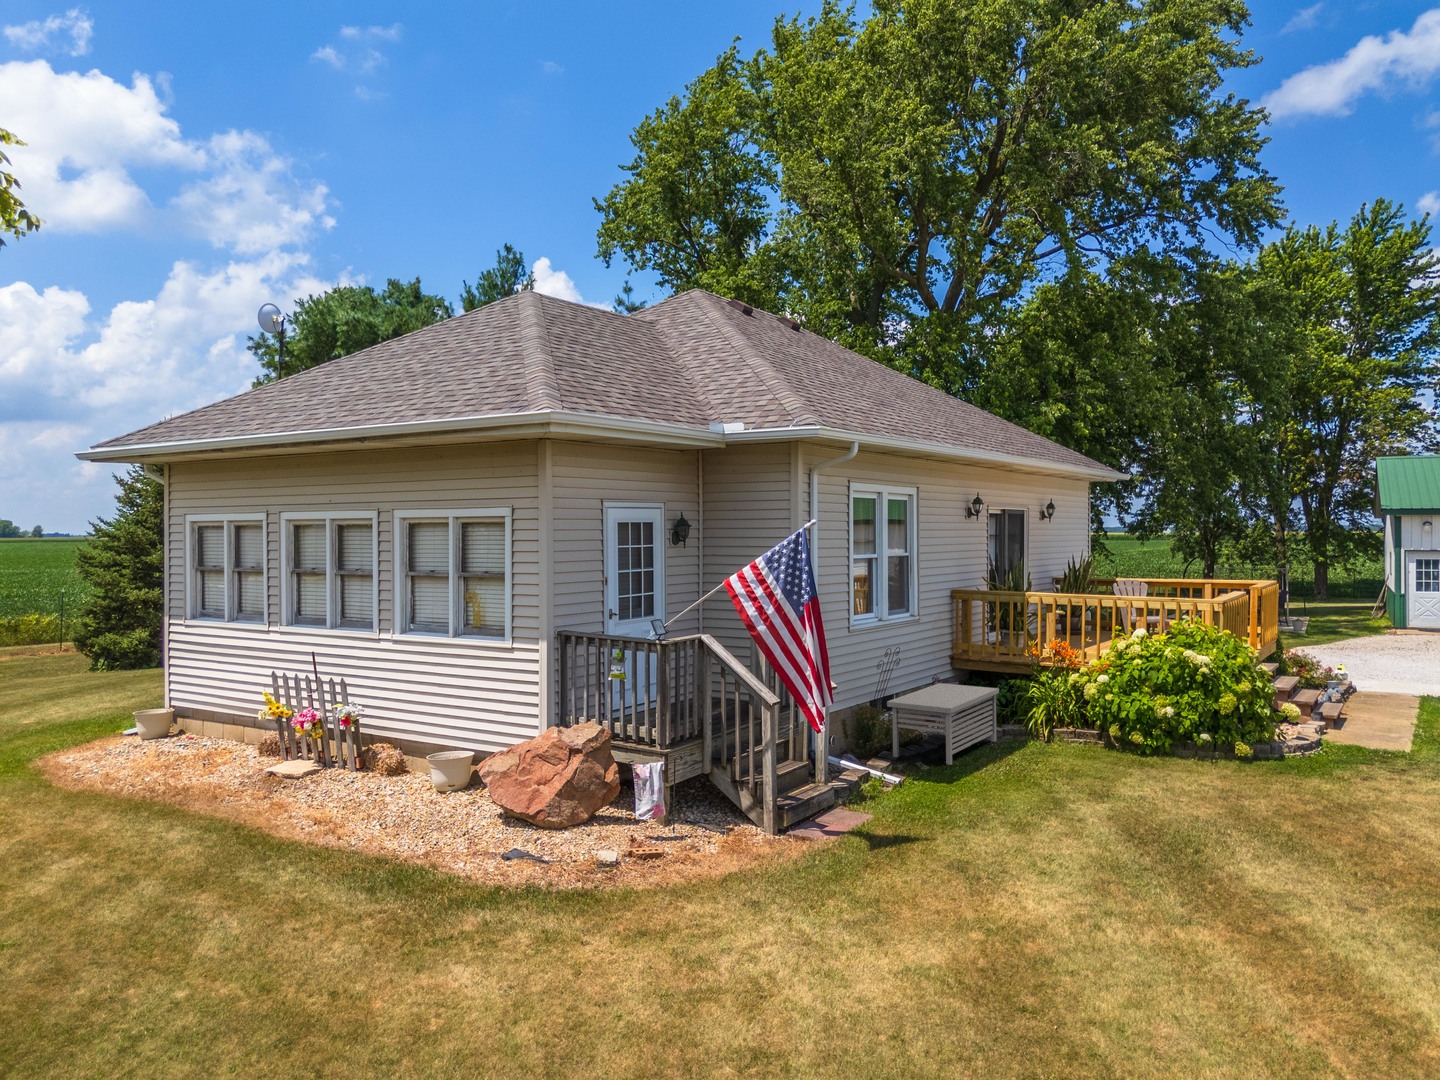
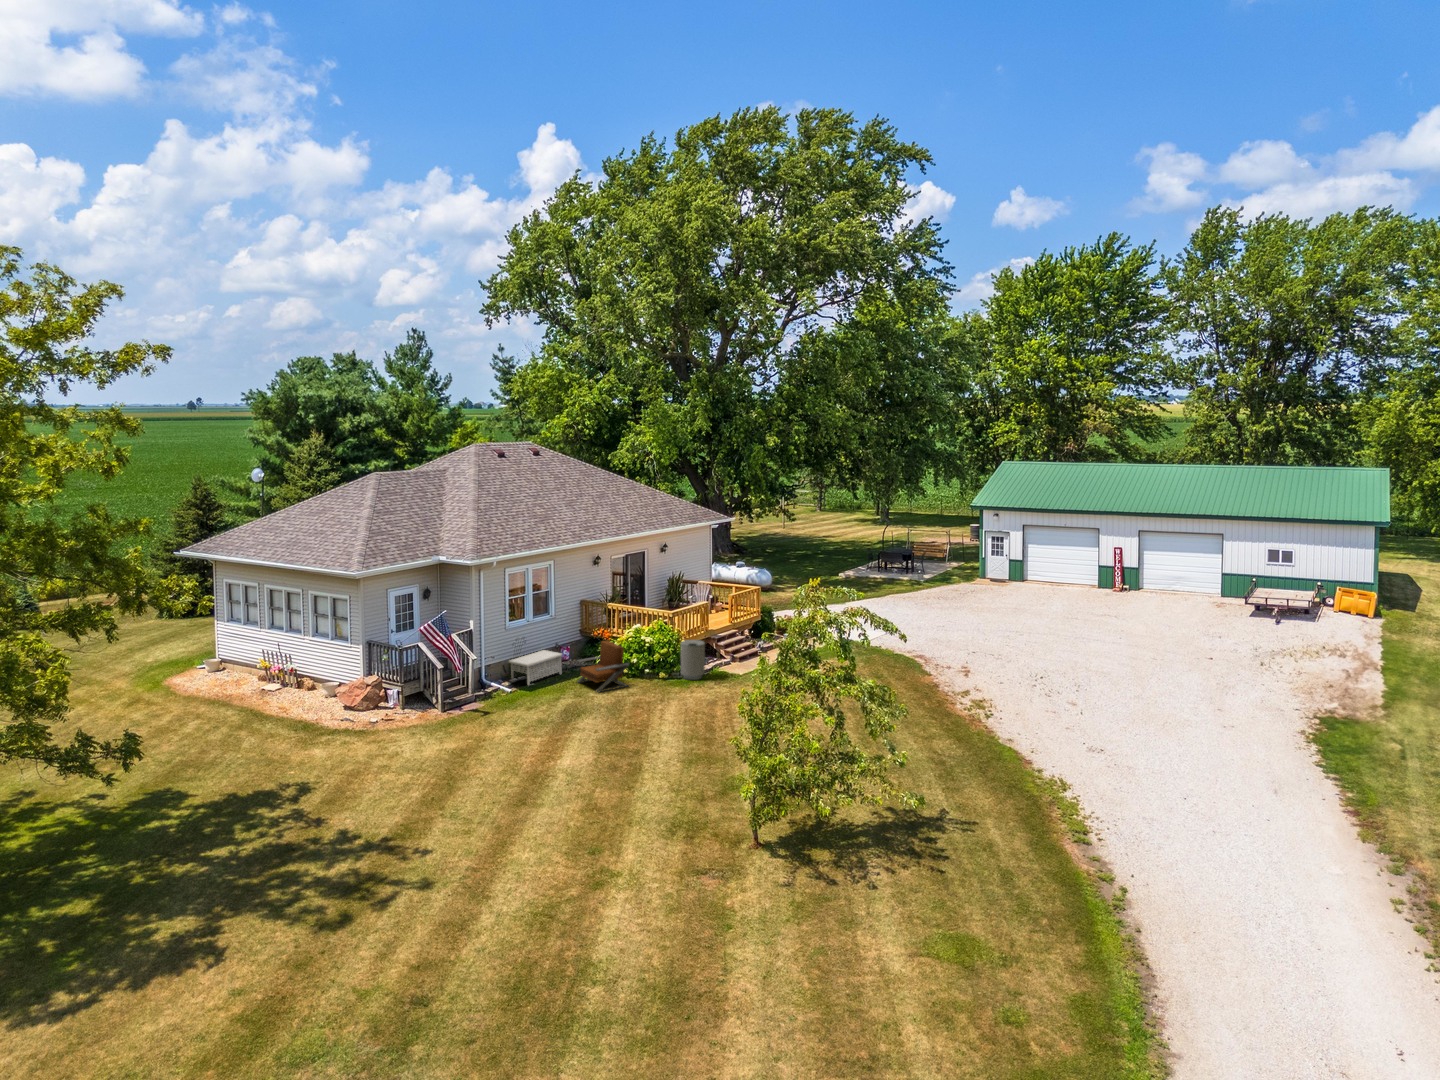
lounge chair: none [1065,651,1226,780] -> present [578,641,629,692]
trash can: none [1312,651,1385,752] -> present [681,640,705,680]

